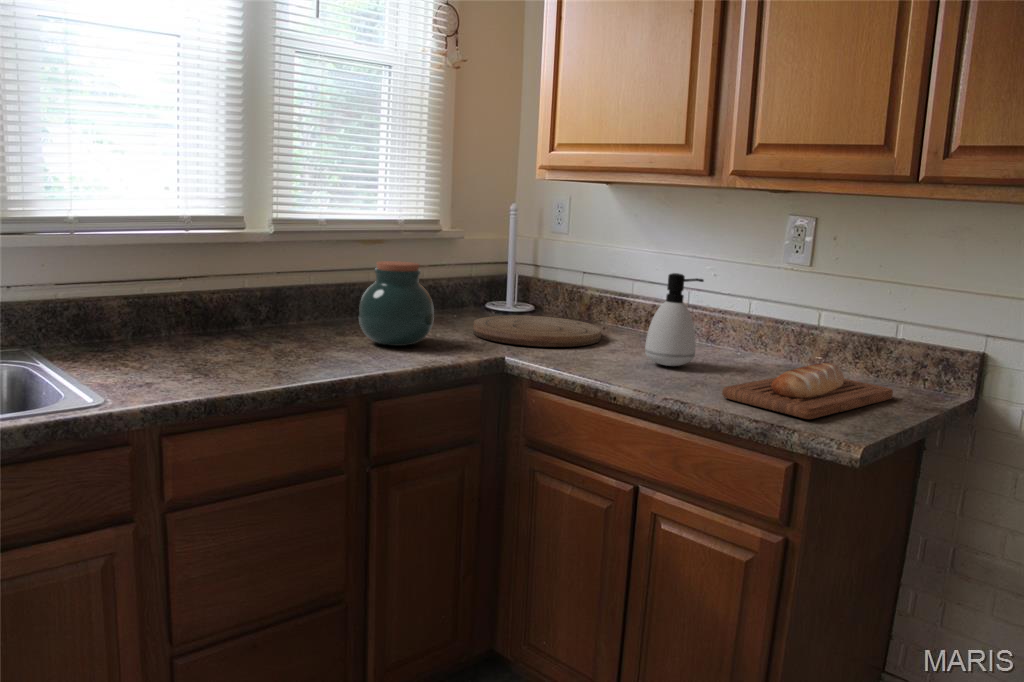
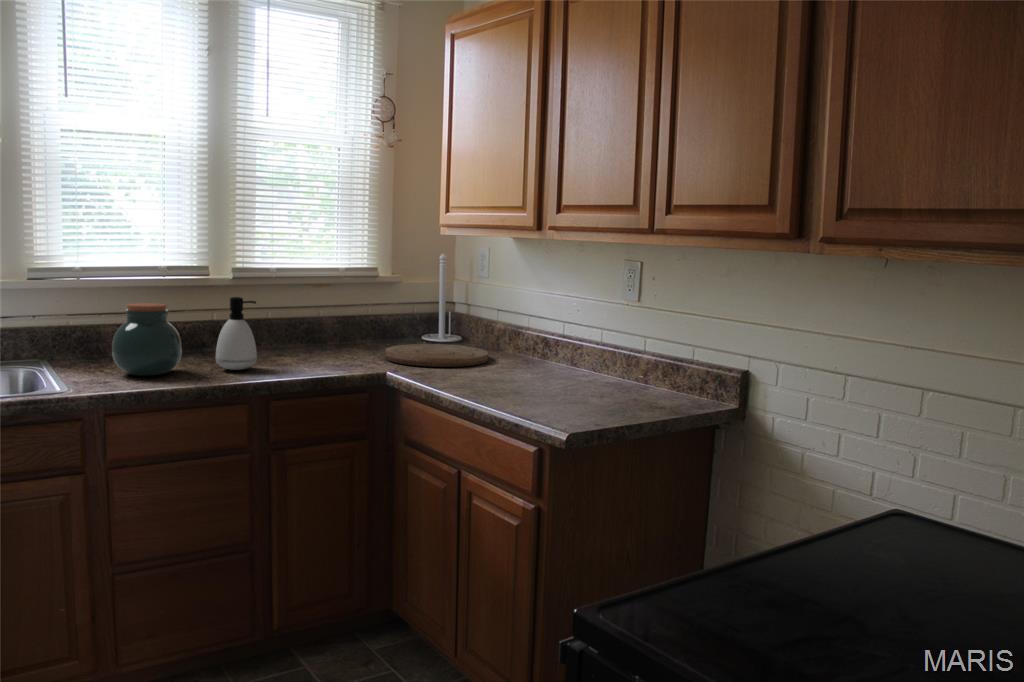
jar: present [359,261,434,346] -> present [112,303,182,376]
soap dispenser: present [645,273,704,366] -> present [216,297,257,370]
bread loaf: present [722,363,893,419] -> none [521,377,667,416]

